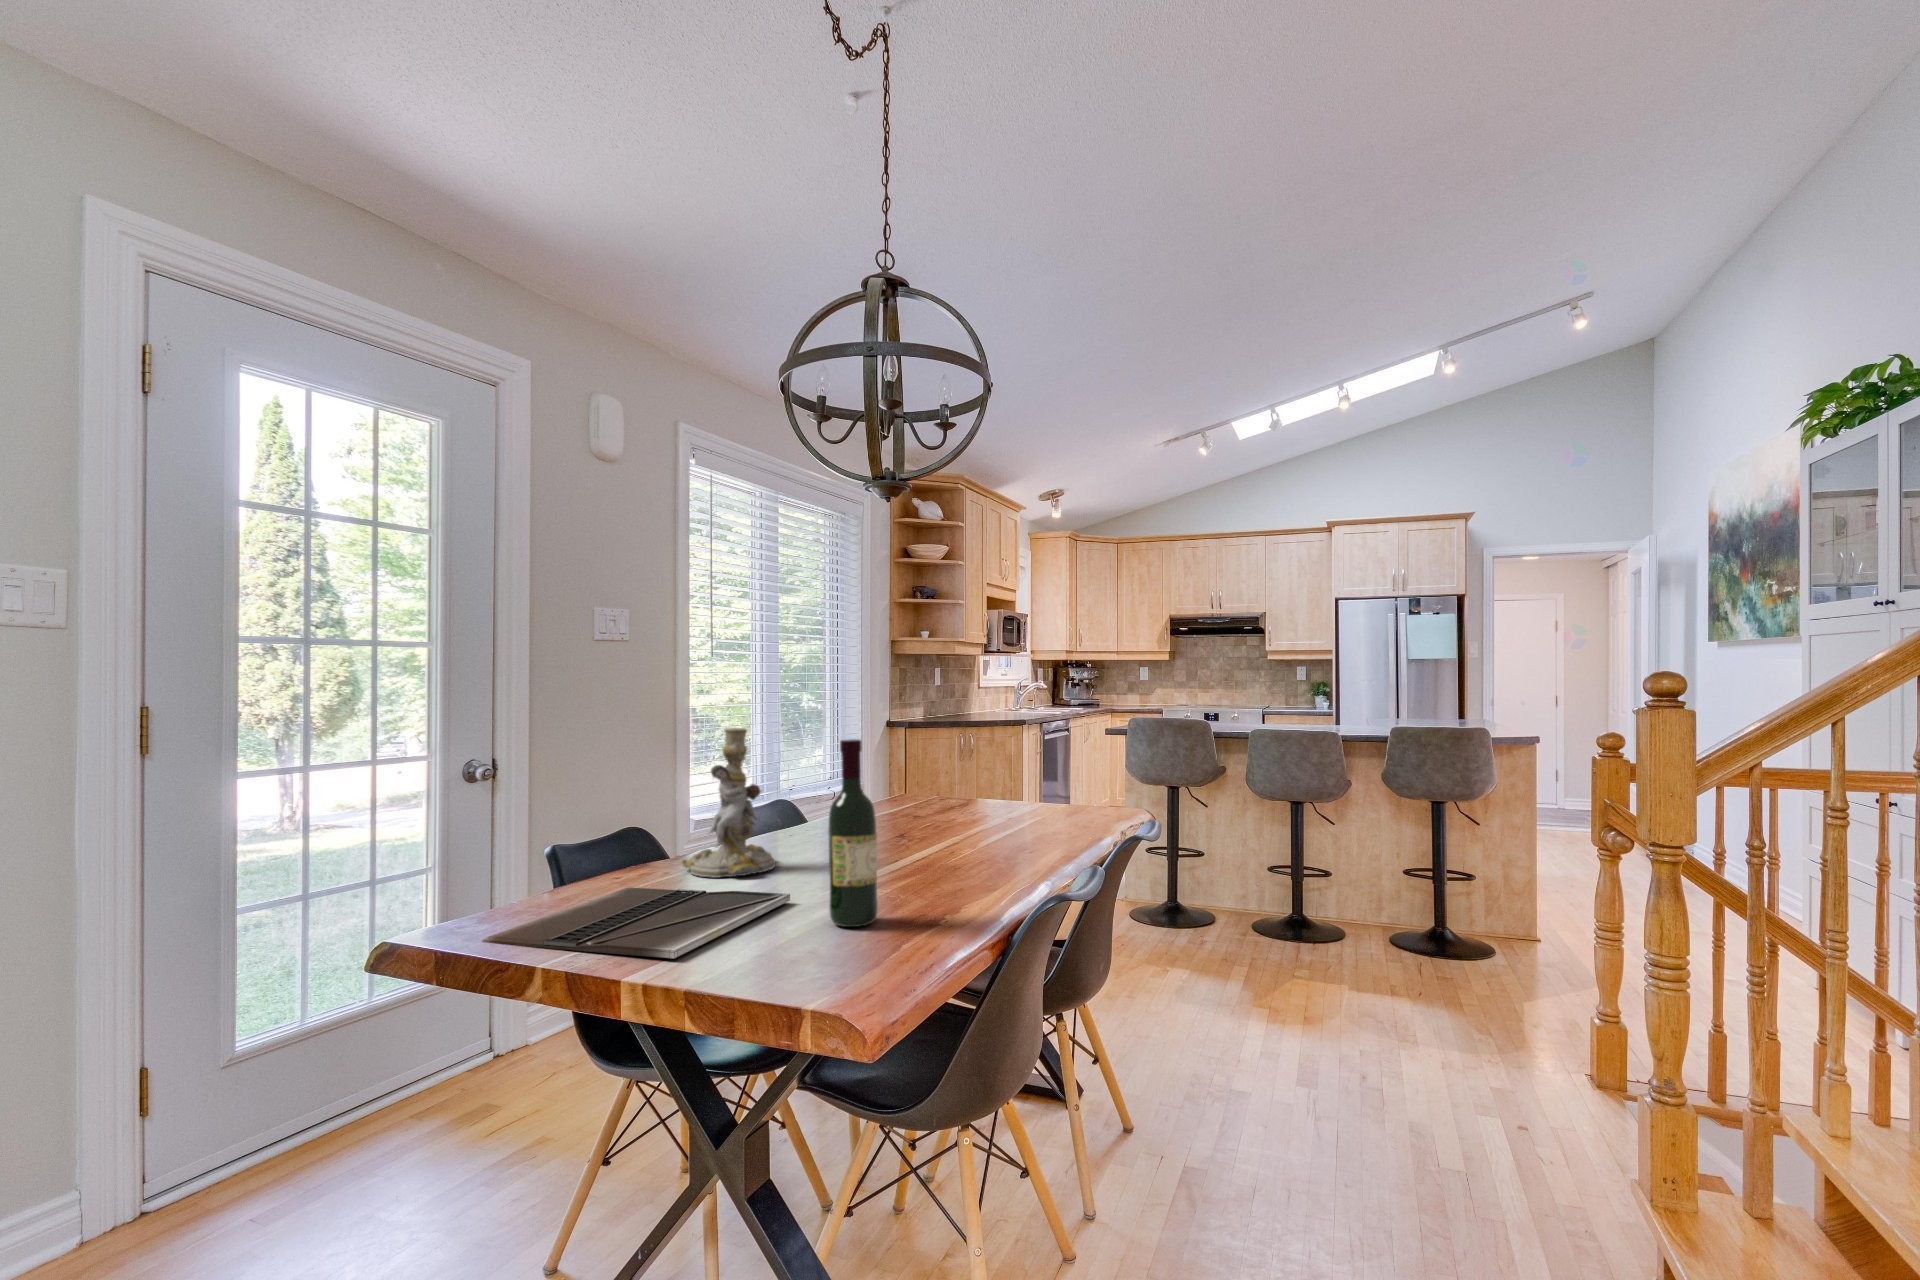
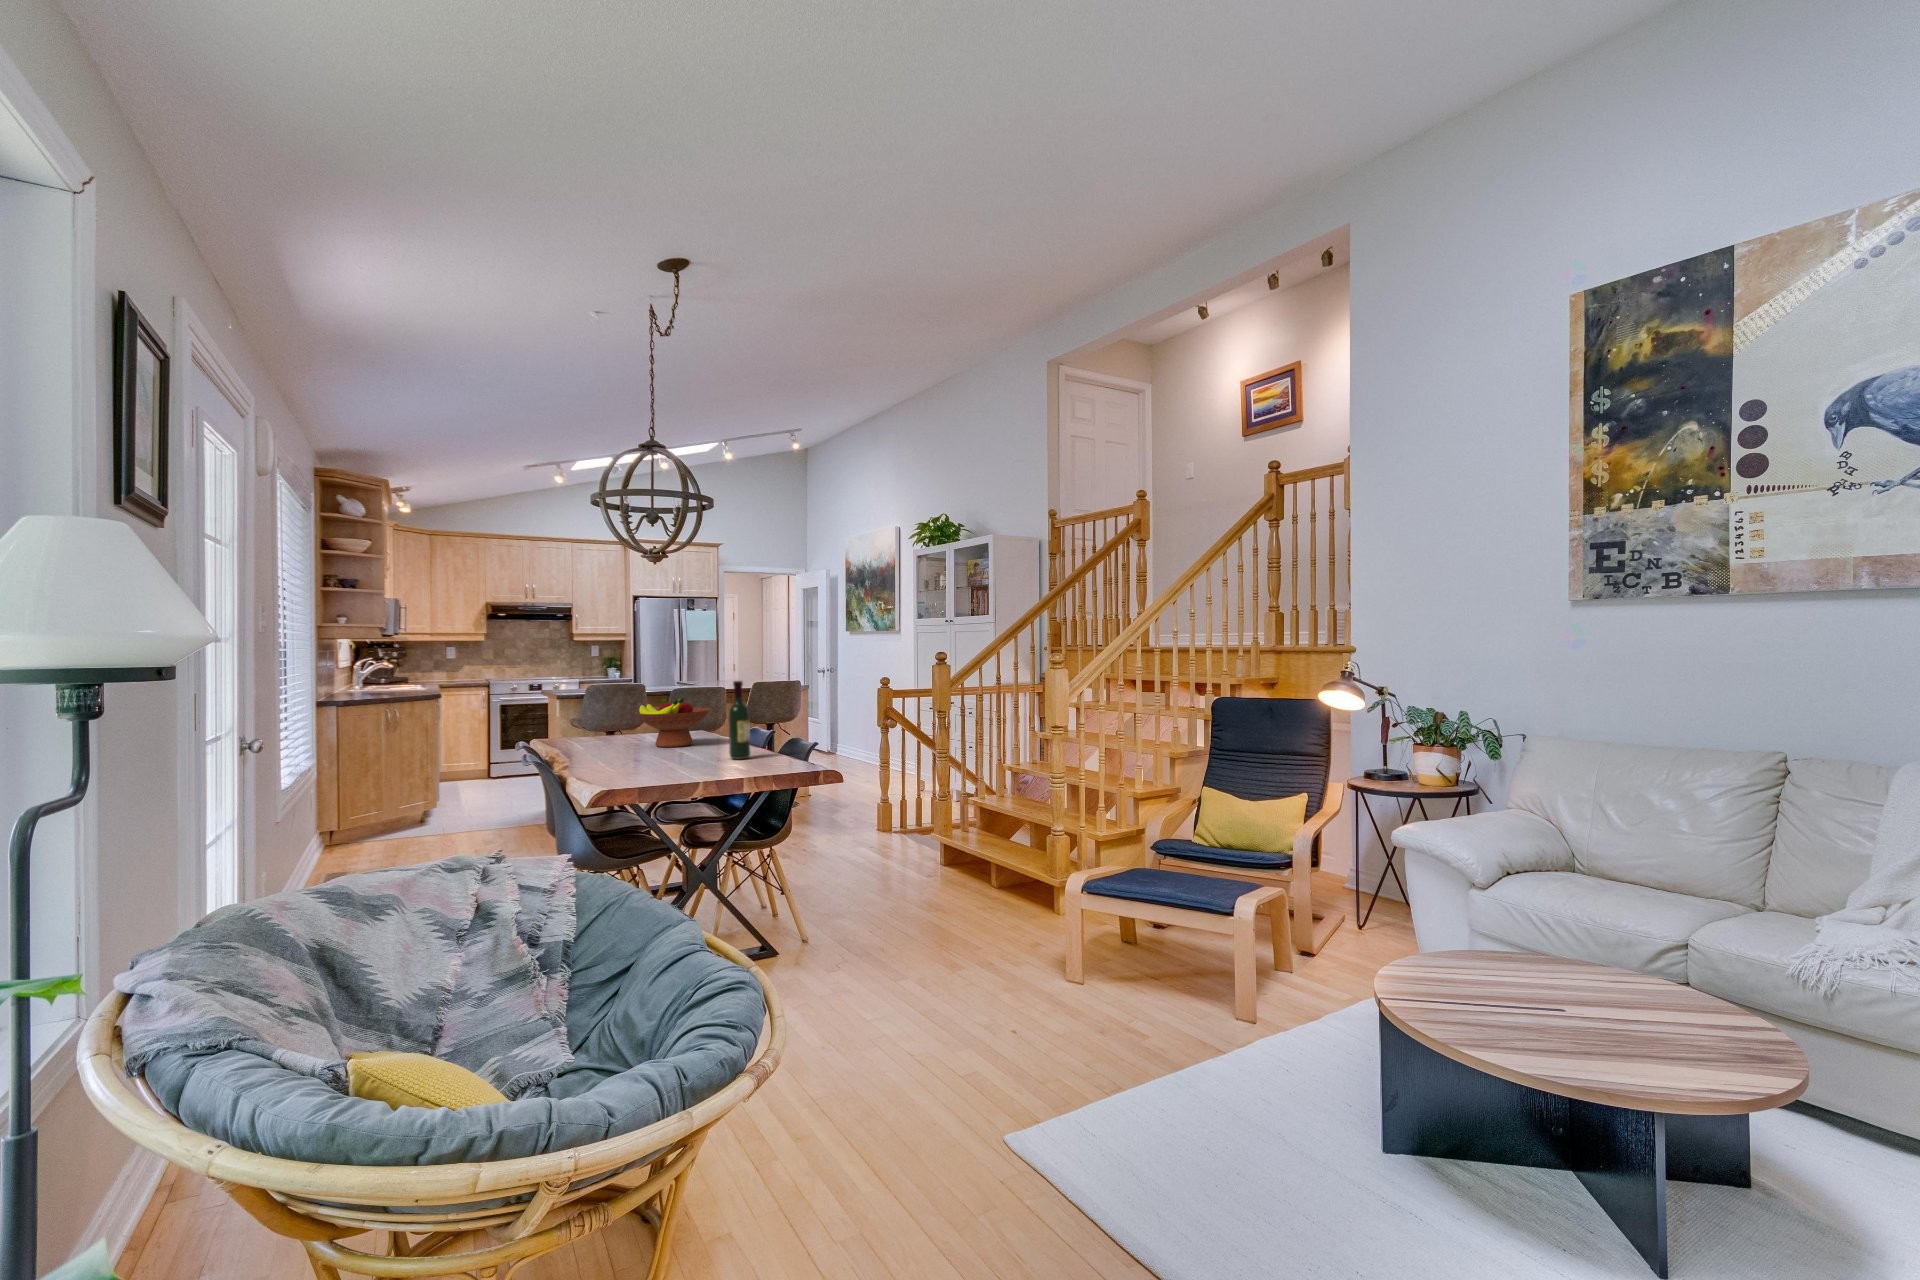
candlestick: present [682,728,776,878] -> none [578,684,633,763]
fruit bowl: none [887,760,1024,855] -> present [635,698,710,747]
laptop: present [482,888,790,959] -> none [598,756,726,780]

